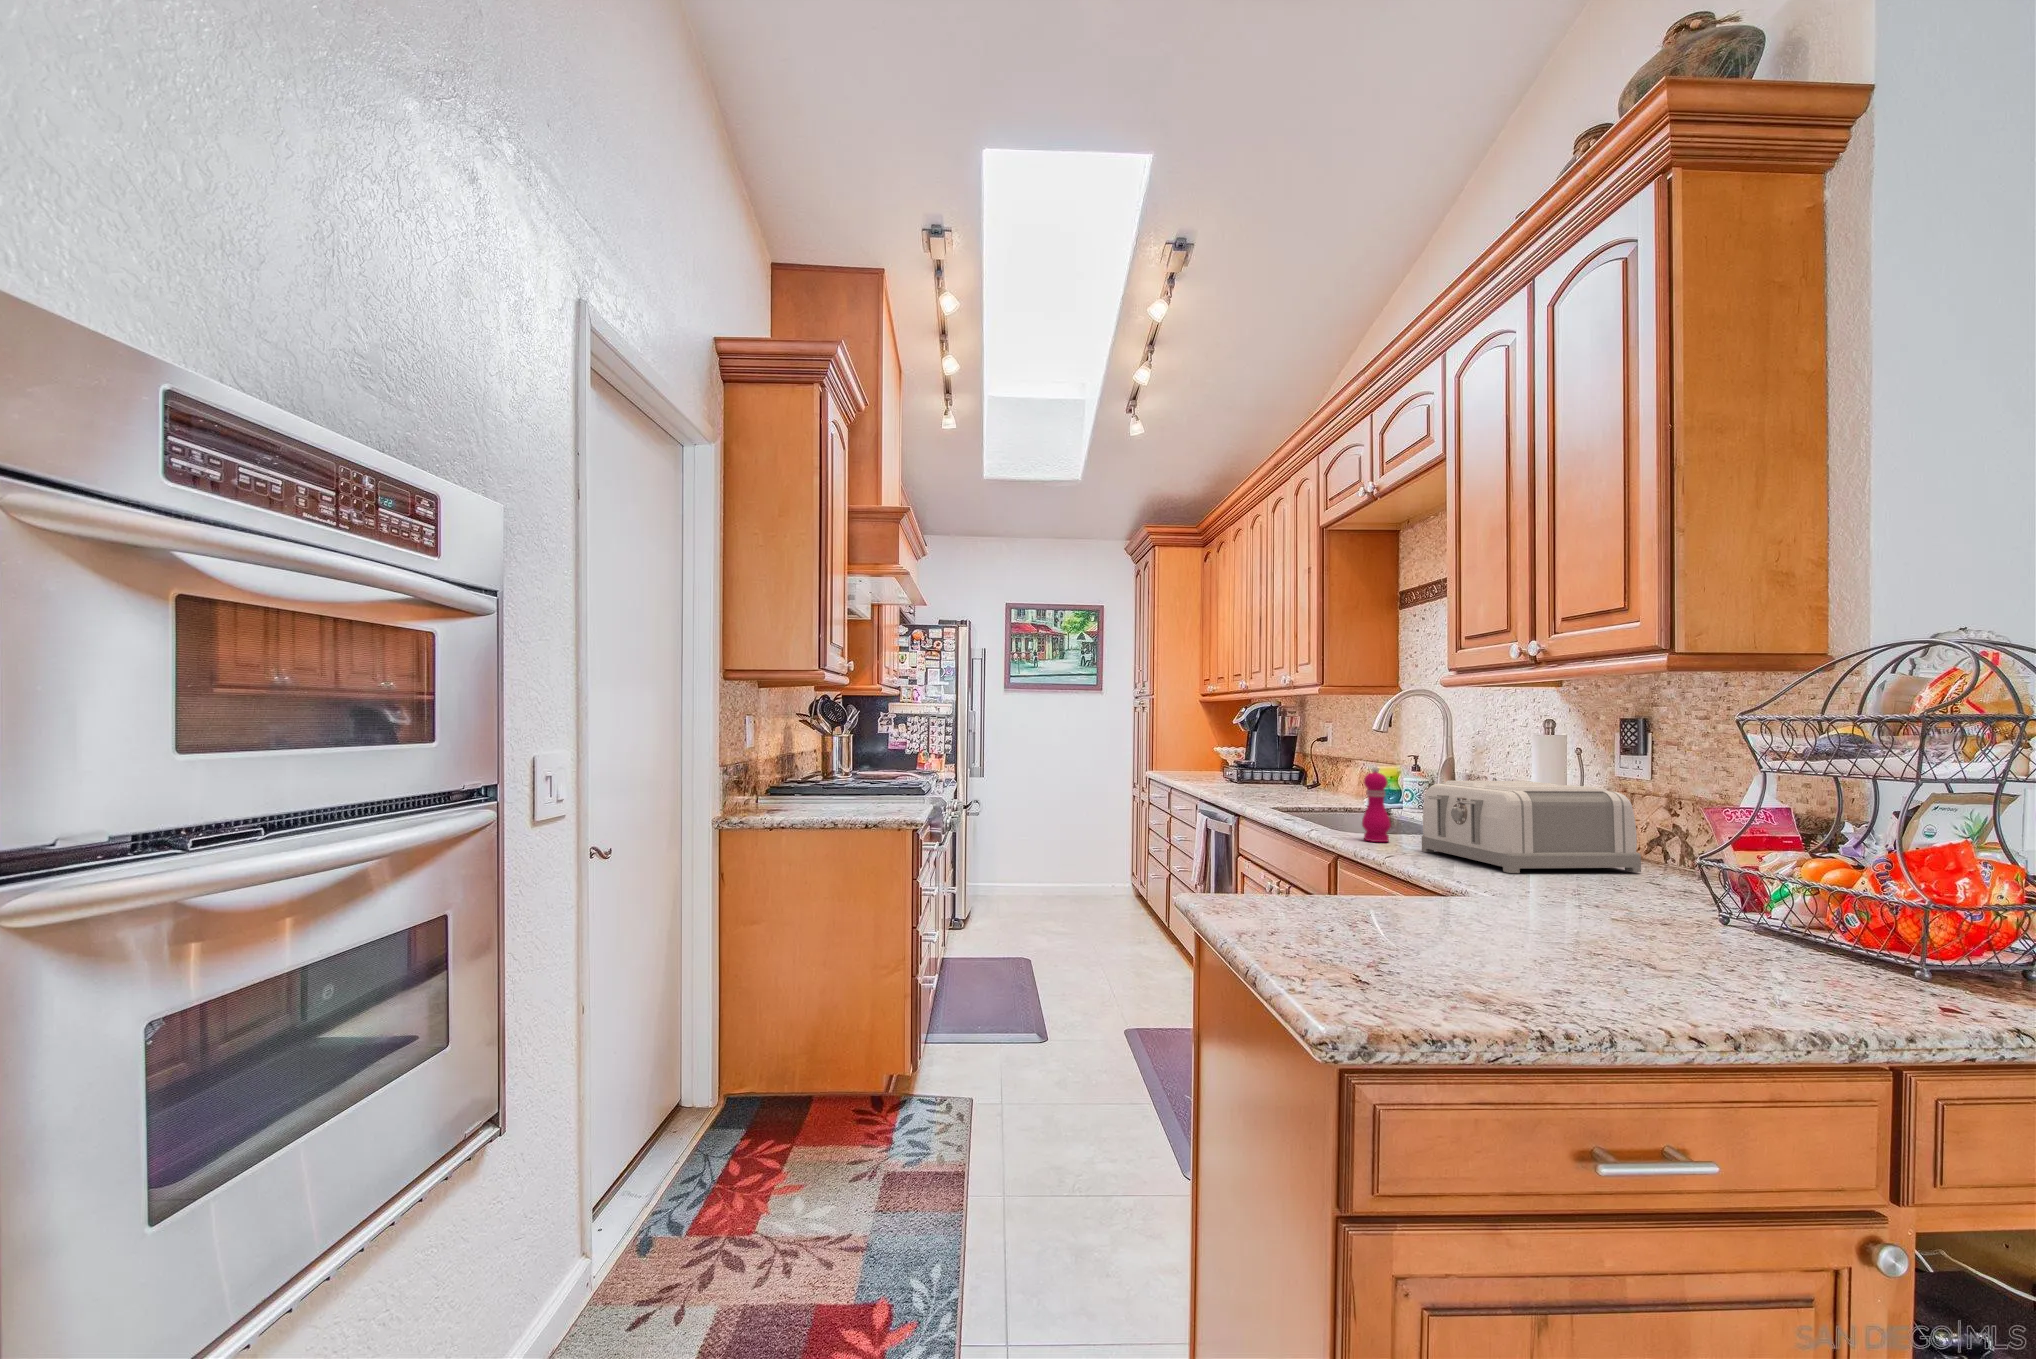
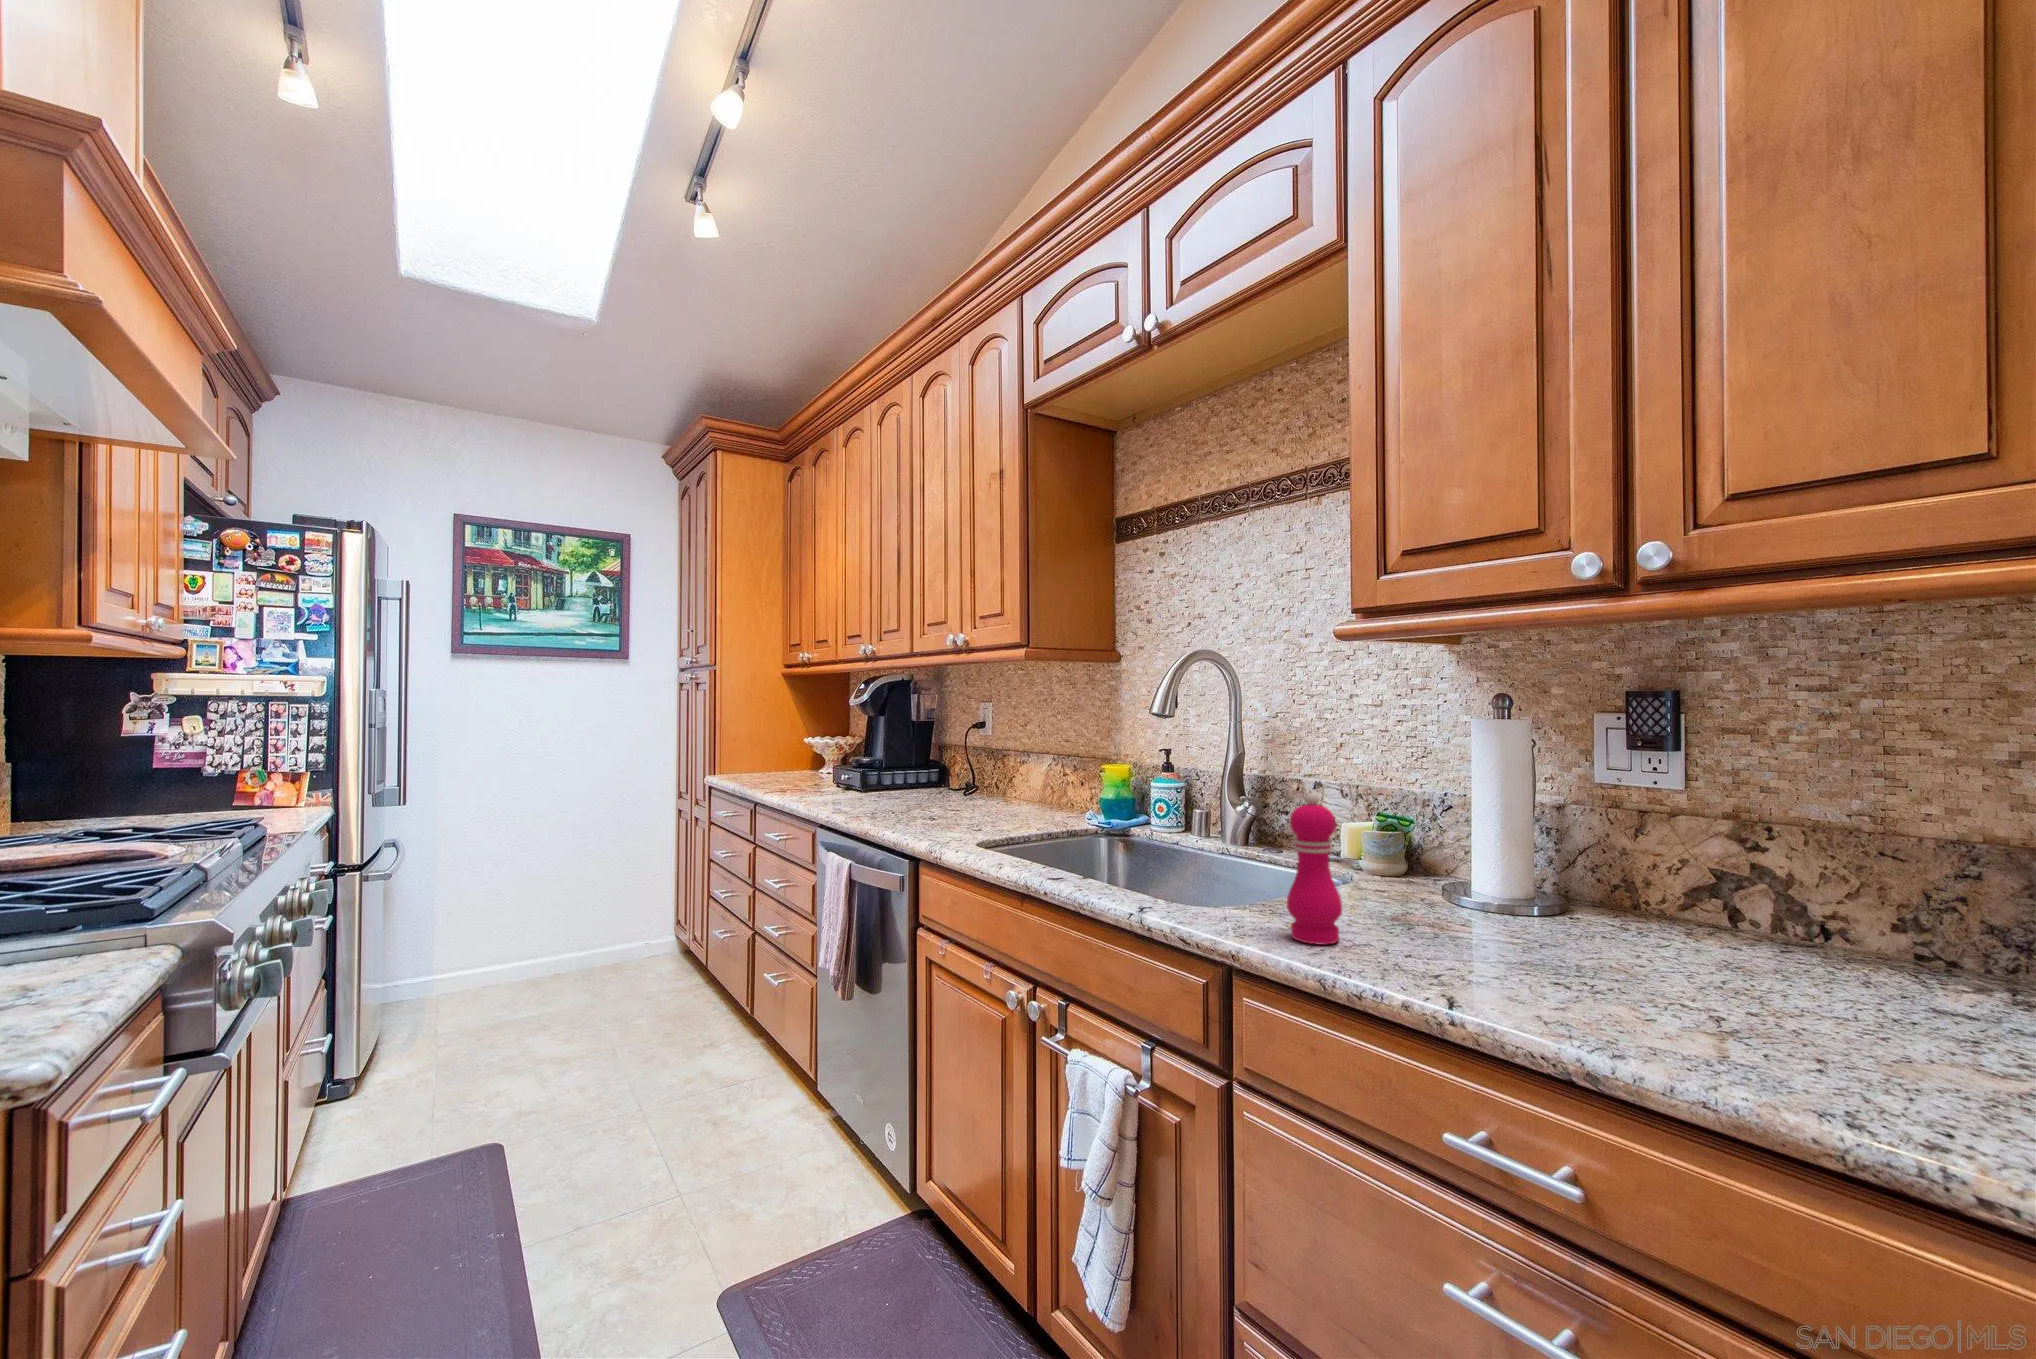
toaster: present [1422,781,1641,873] -> none [1447,805,1820,1039]

